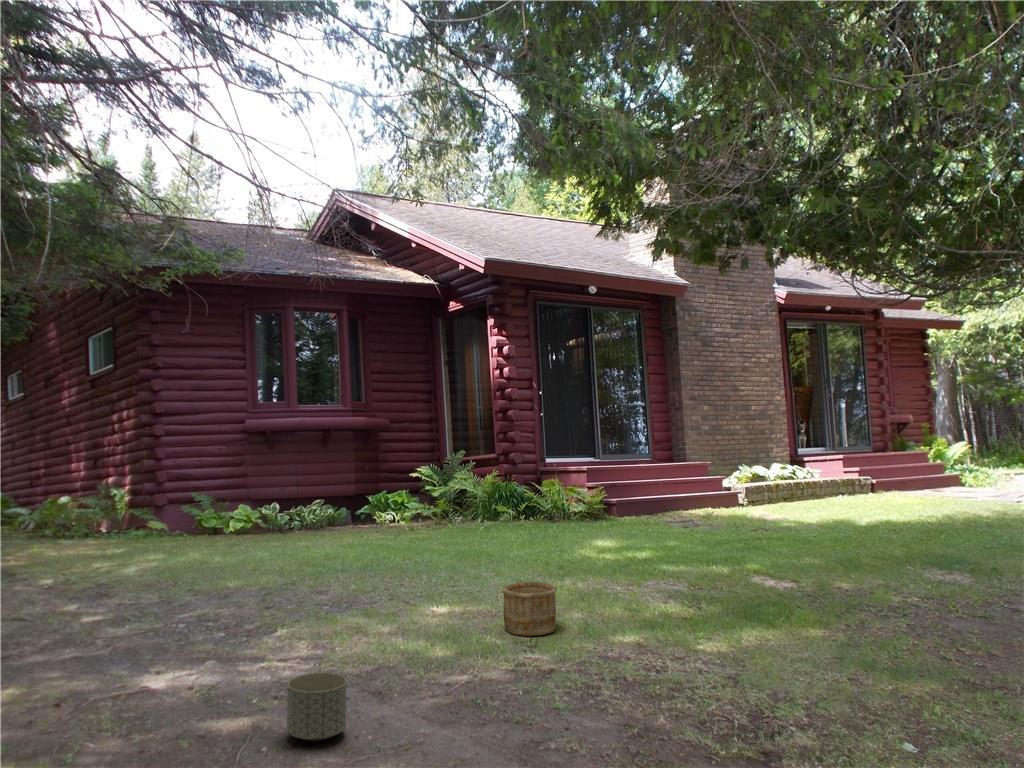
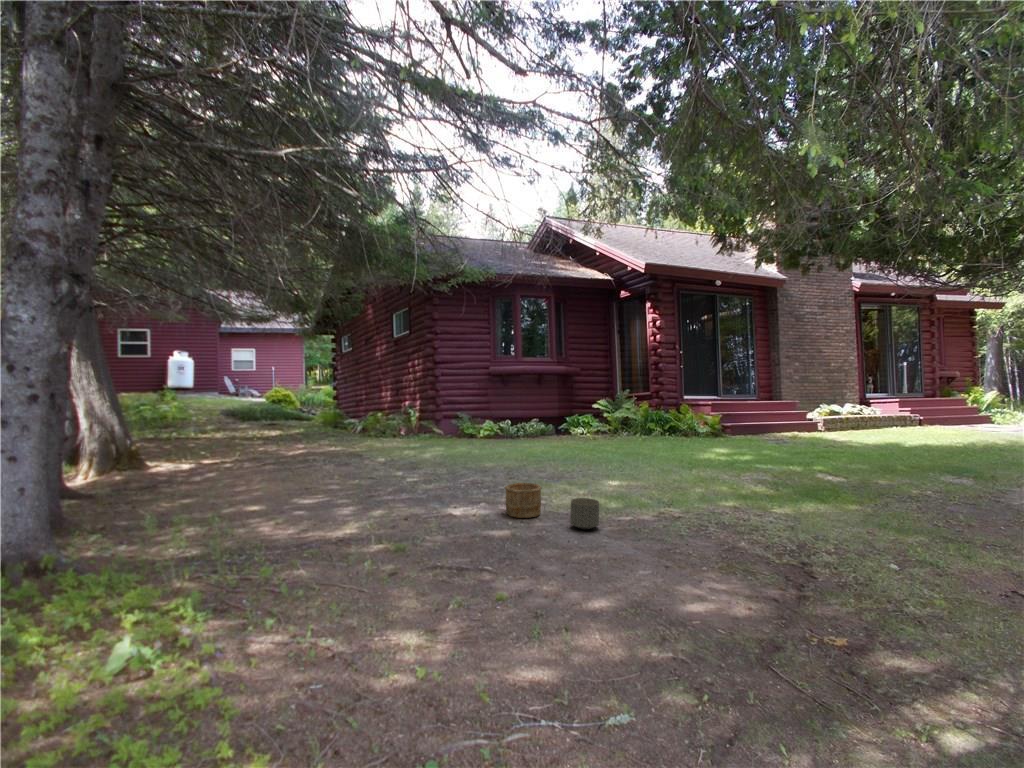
wooden bucket: present [502,582,557,636] -> present [505,483,542,518]

